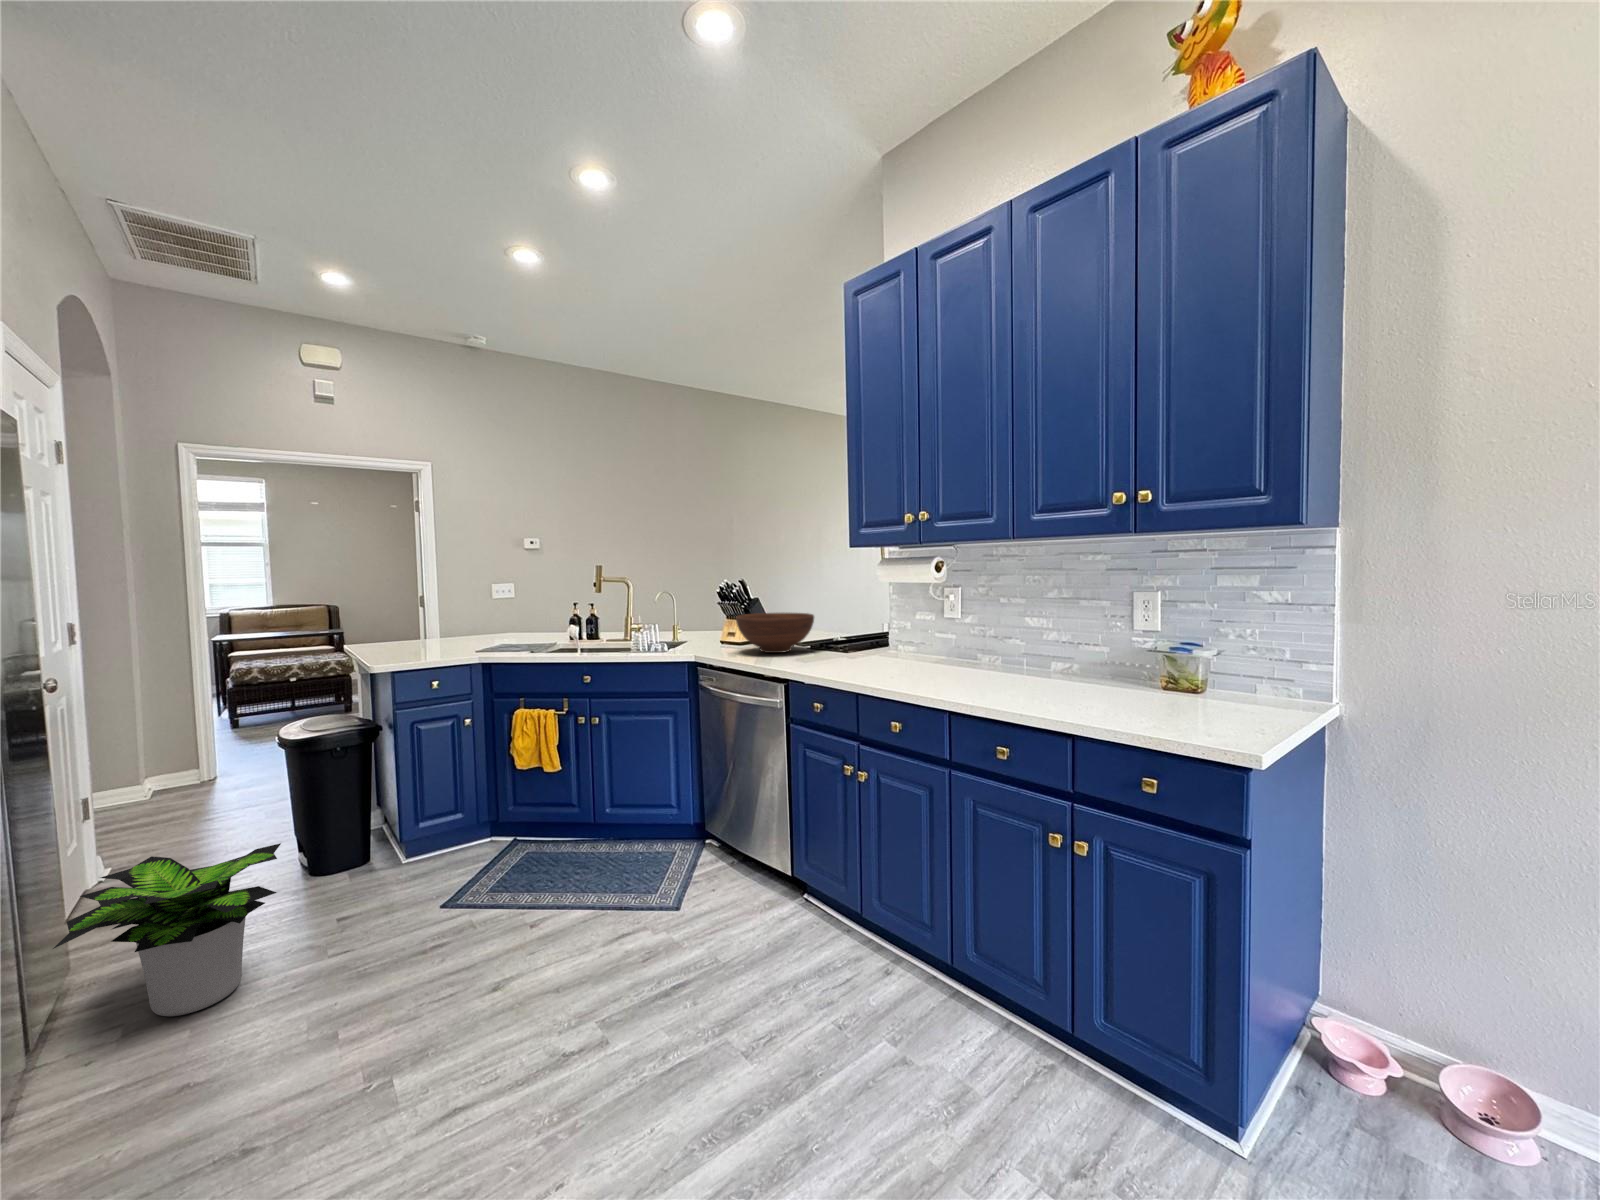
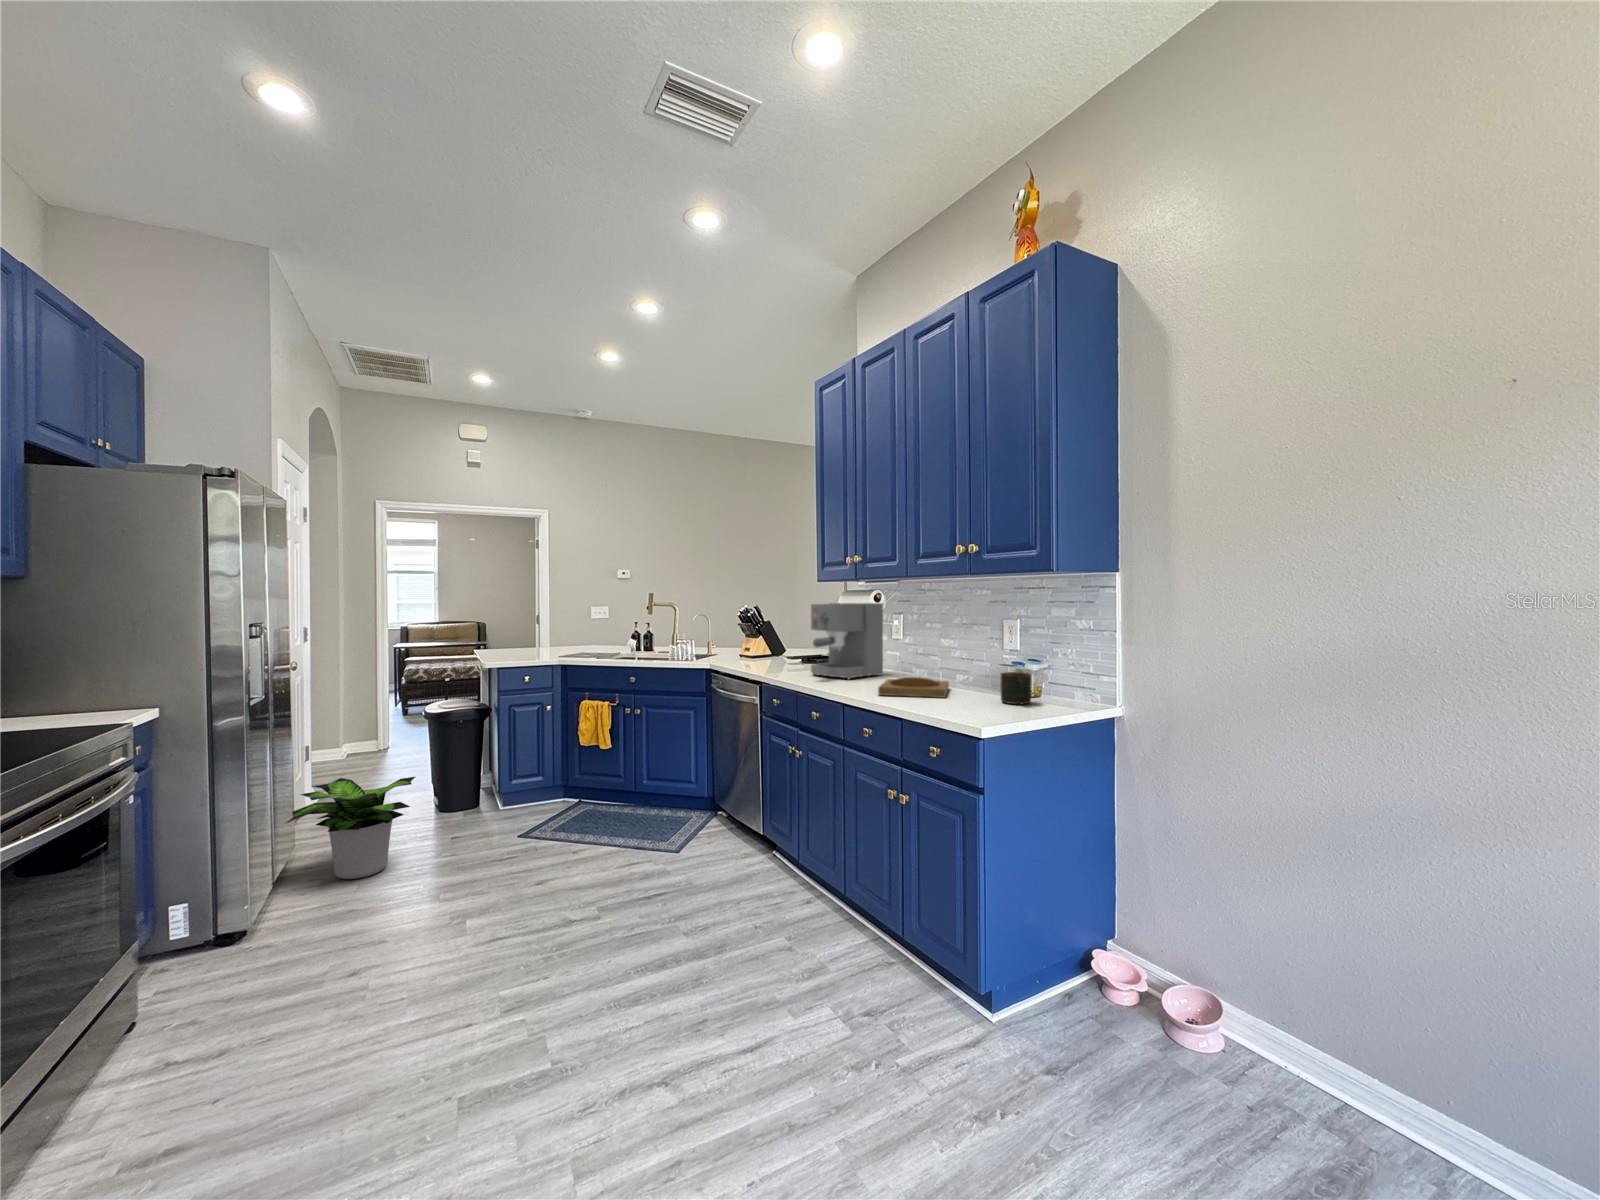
coffee maker: none [854,573,945,674] -> present [811,603,883,679]
fruit bowl: present [736,613,814,653] -> none [741,633,803,664]
mug: none [1175,662,1224,706] -> present [1000,672,1031,704]
tray: none [985,671,1093,699] -> present [878,677,949,698]

